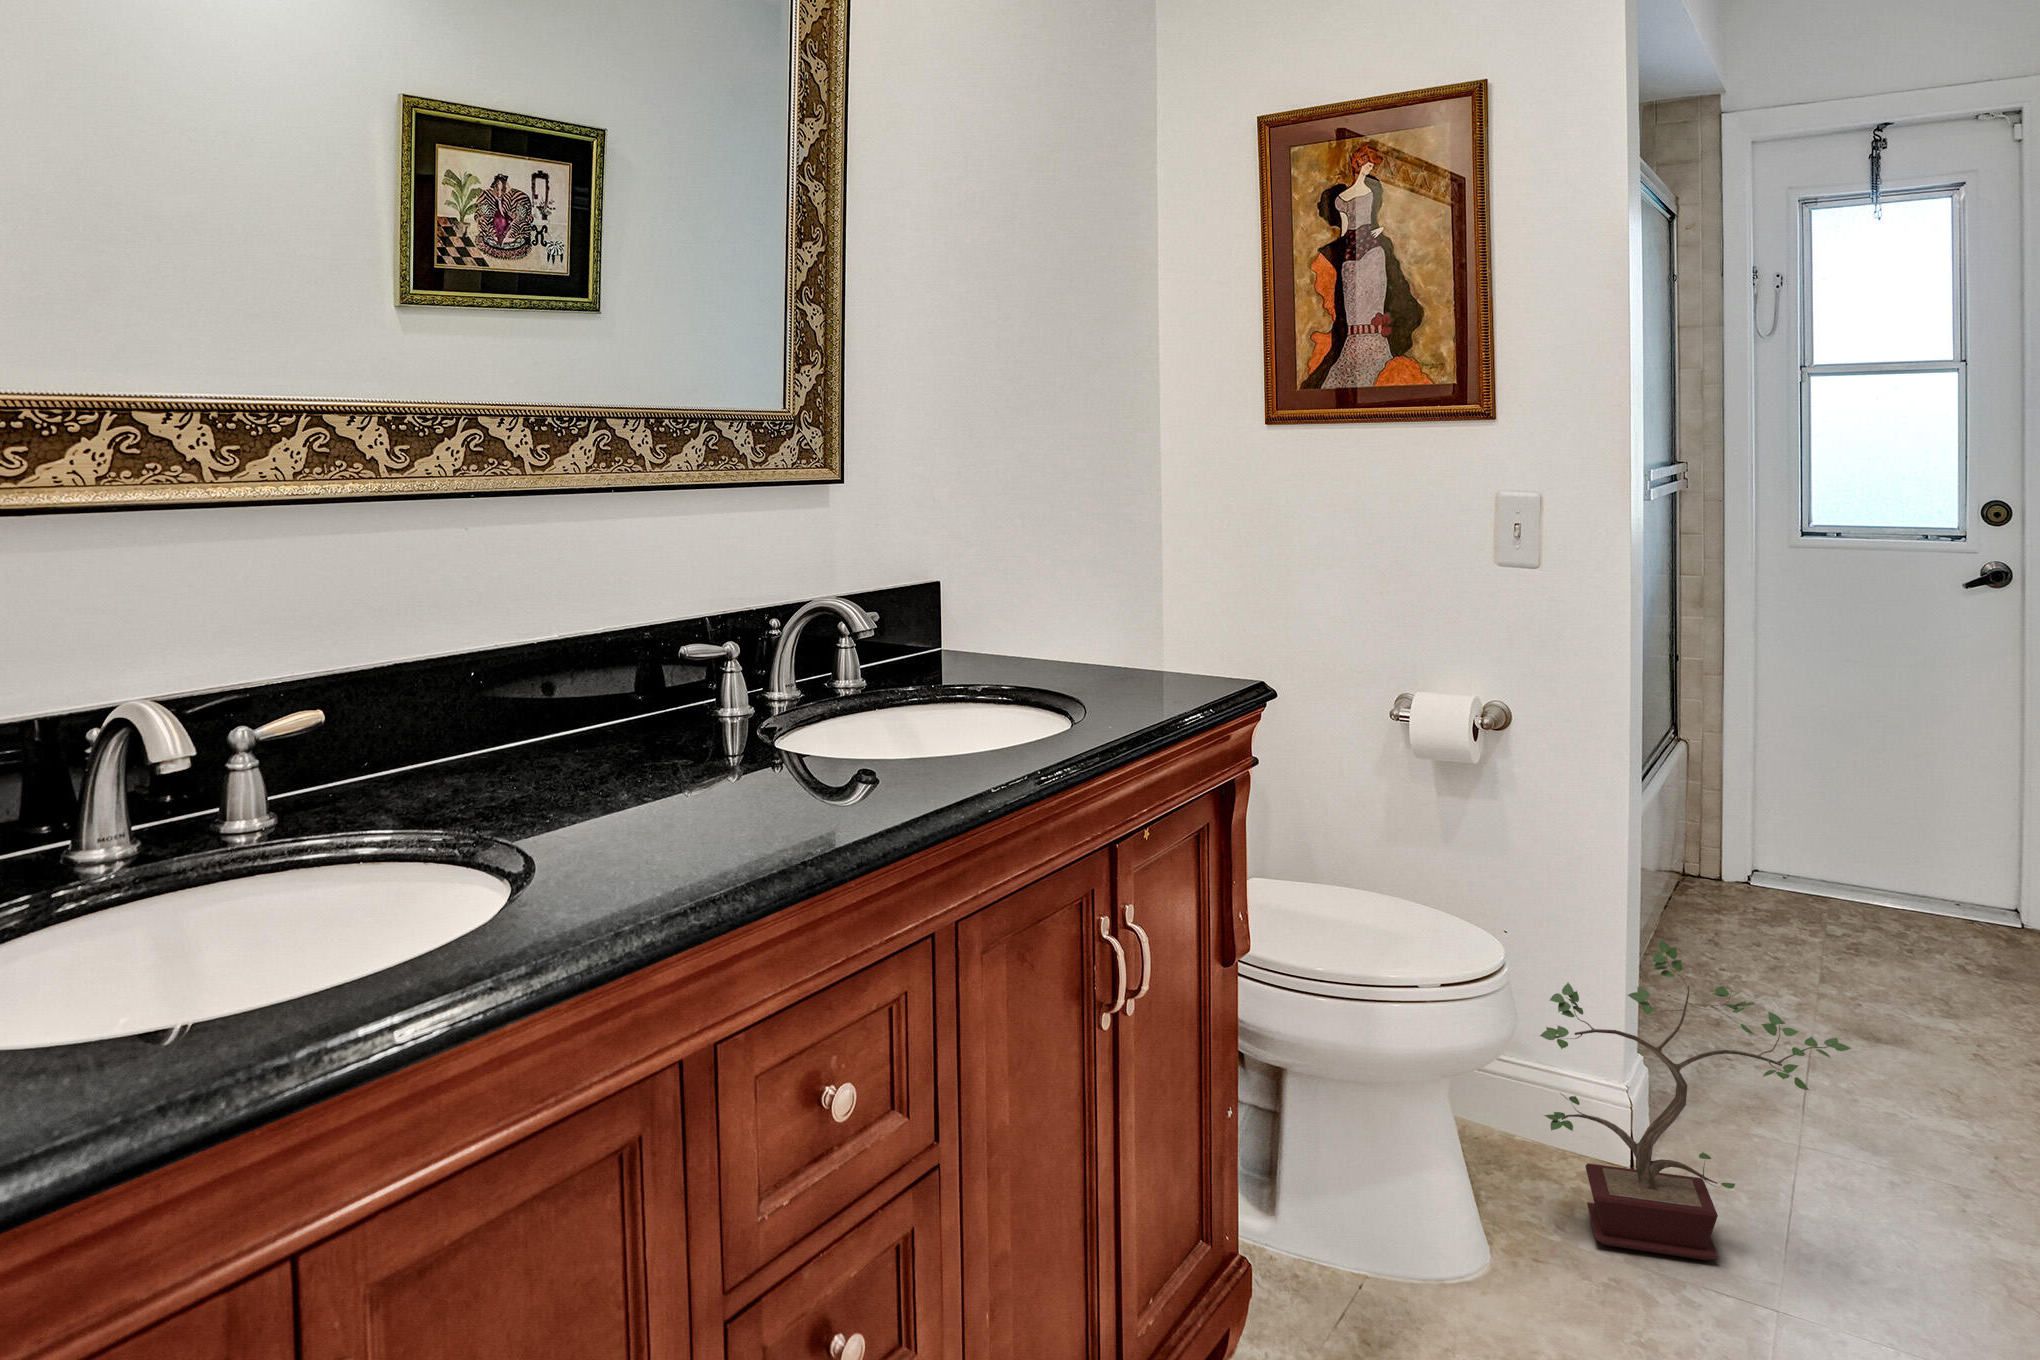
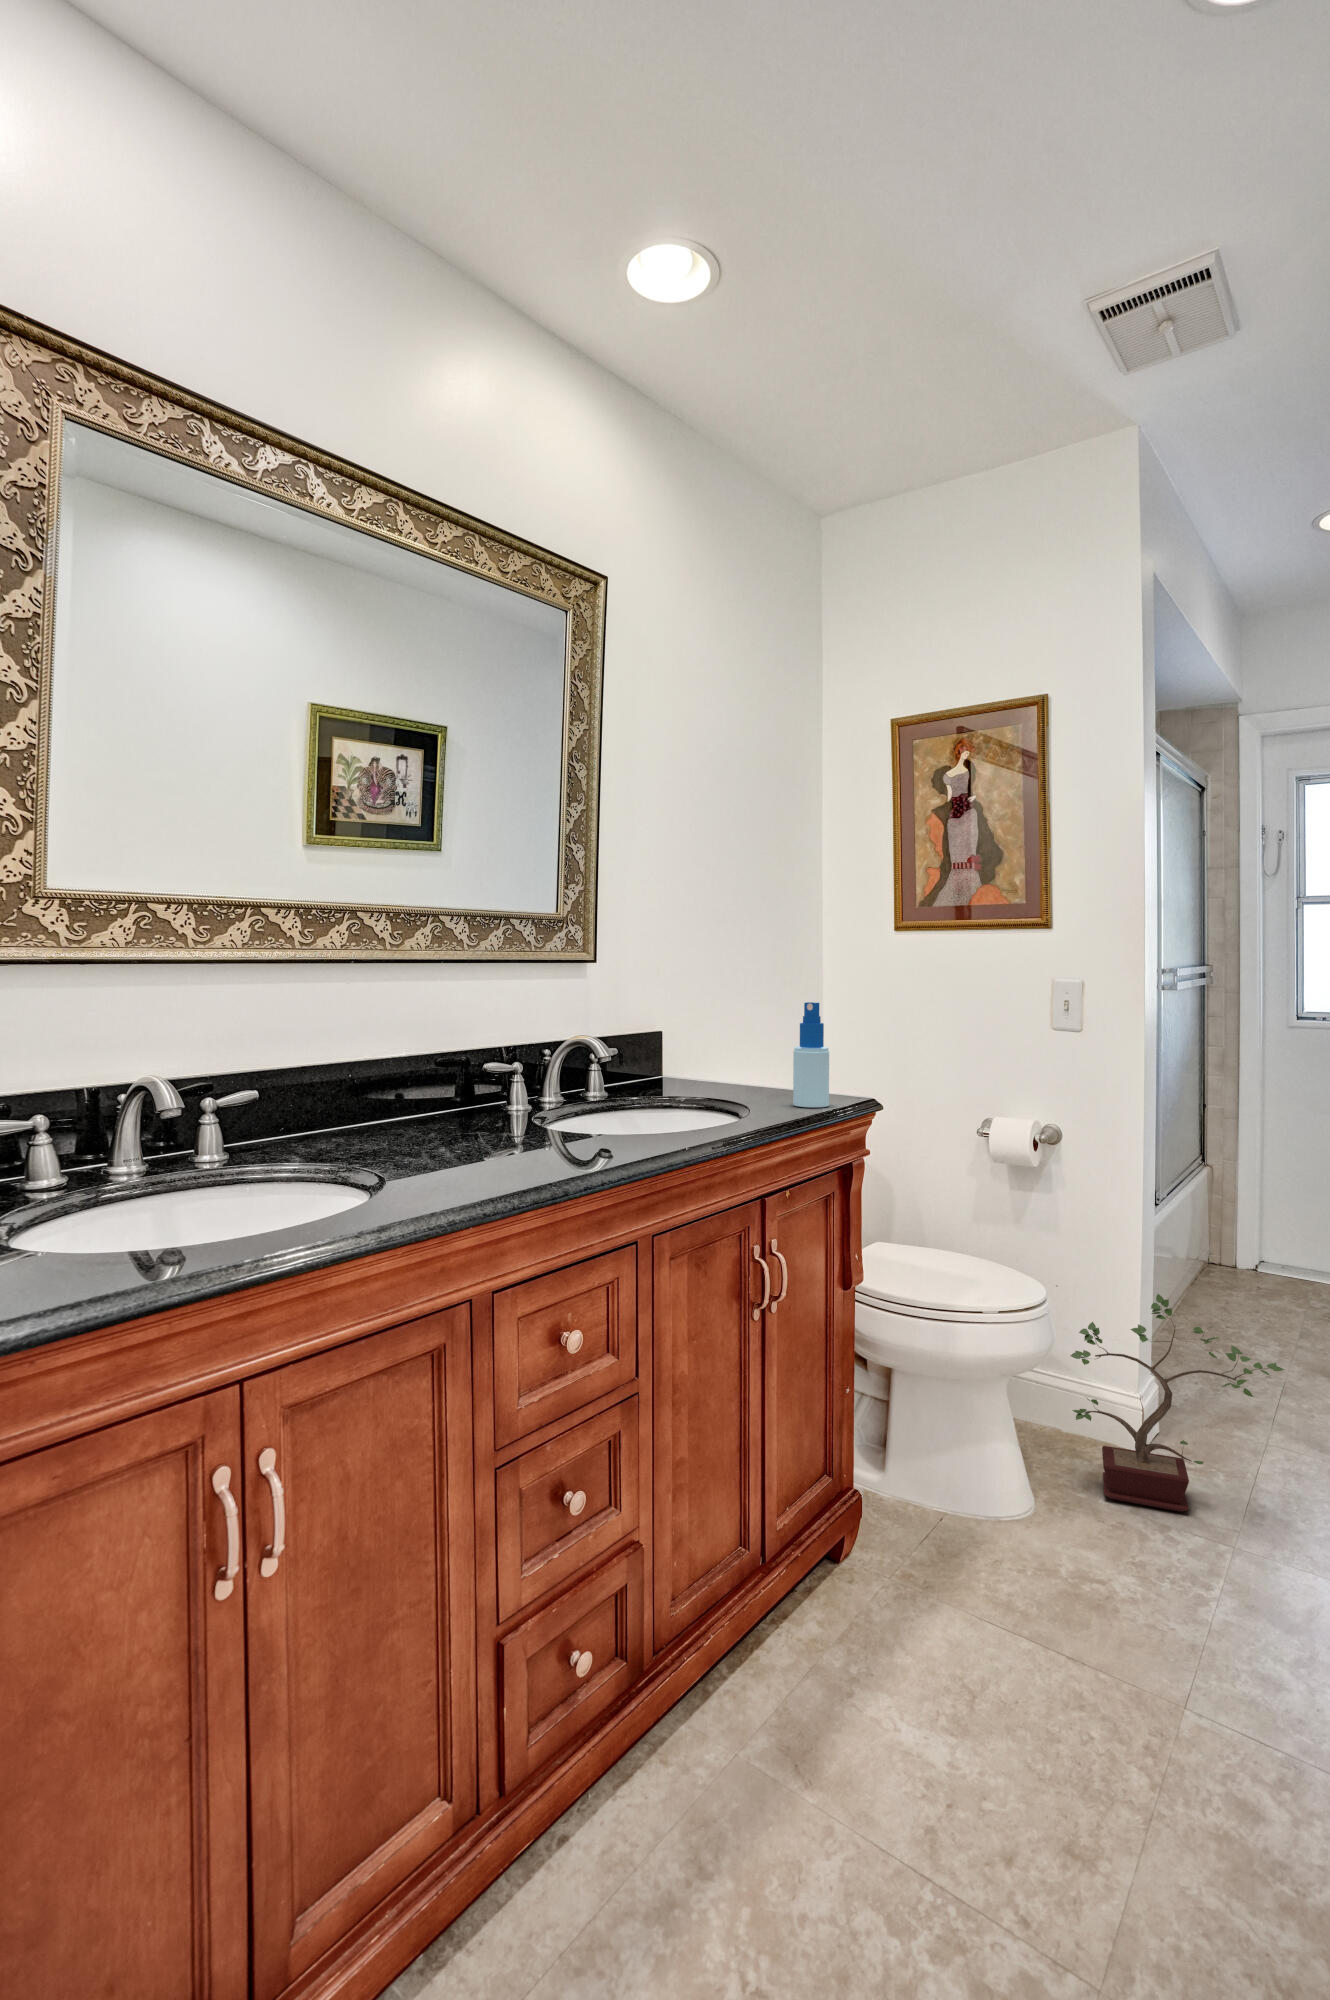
spray bottle: none [1147,533,1201,693] -> present [793,1002,829,1107]

